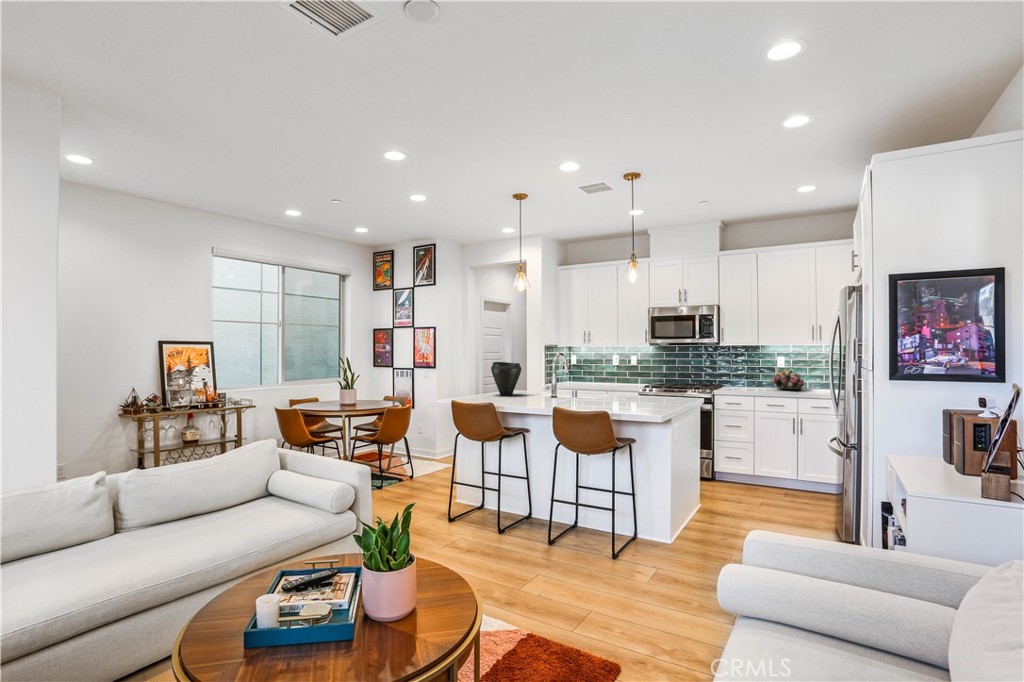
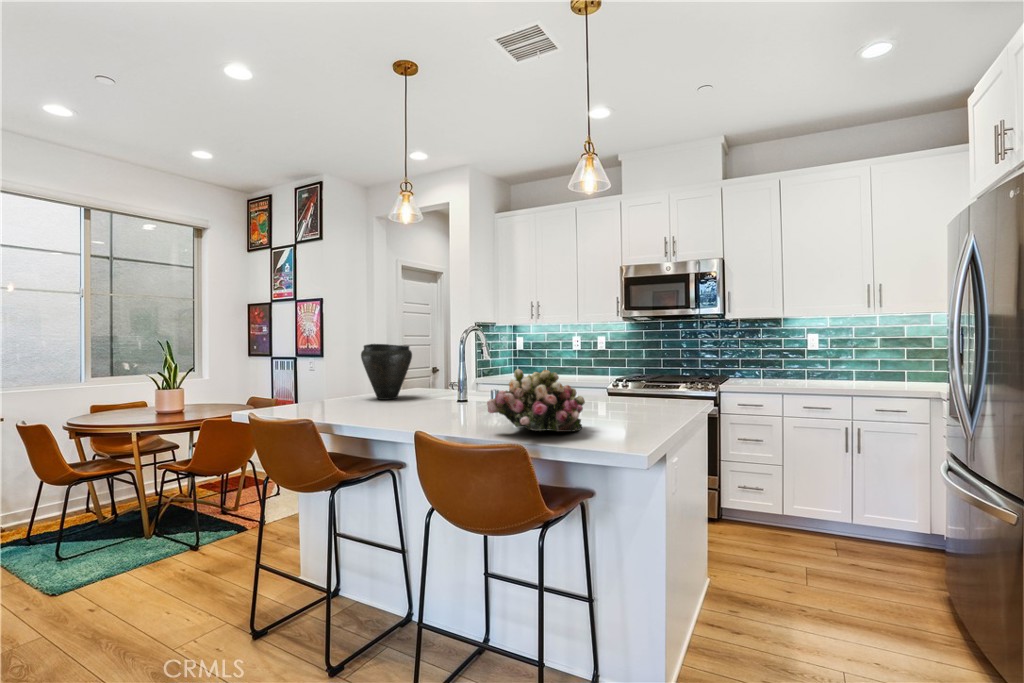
flower arrangement: present [770,369,805,390] -> present [487,369,585,432]

